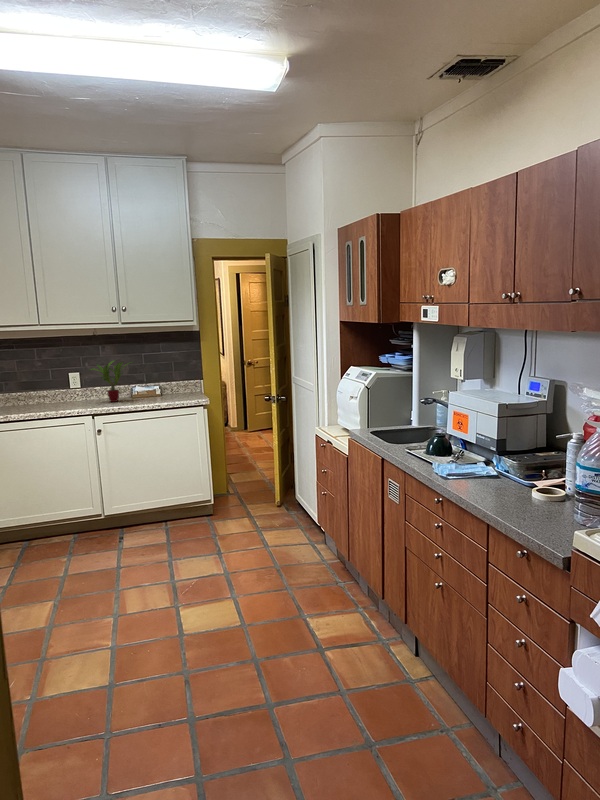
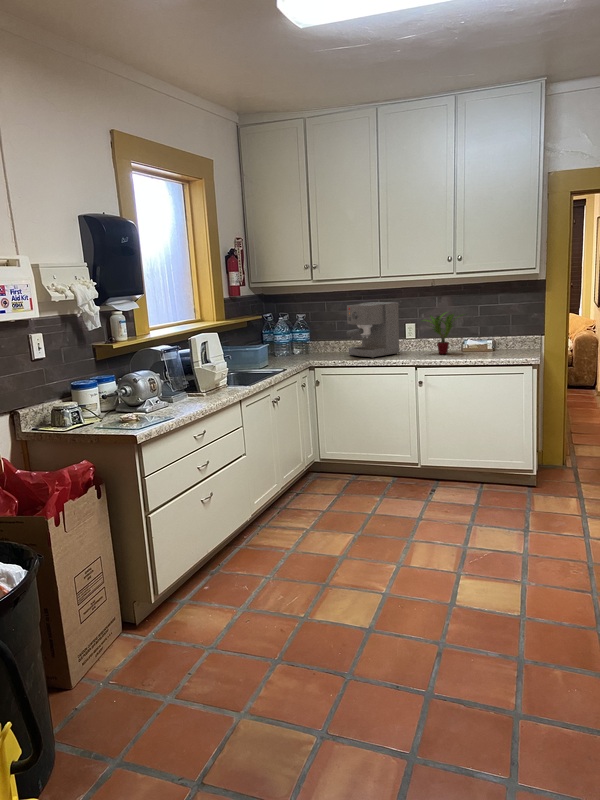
coffee maker: none [4,352,68,410] -> present [346,302,399,358]

